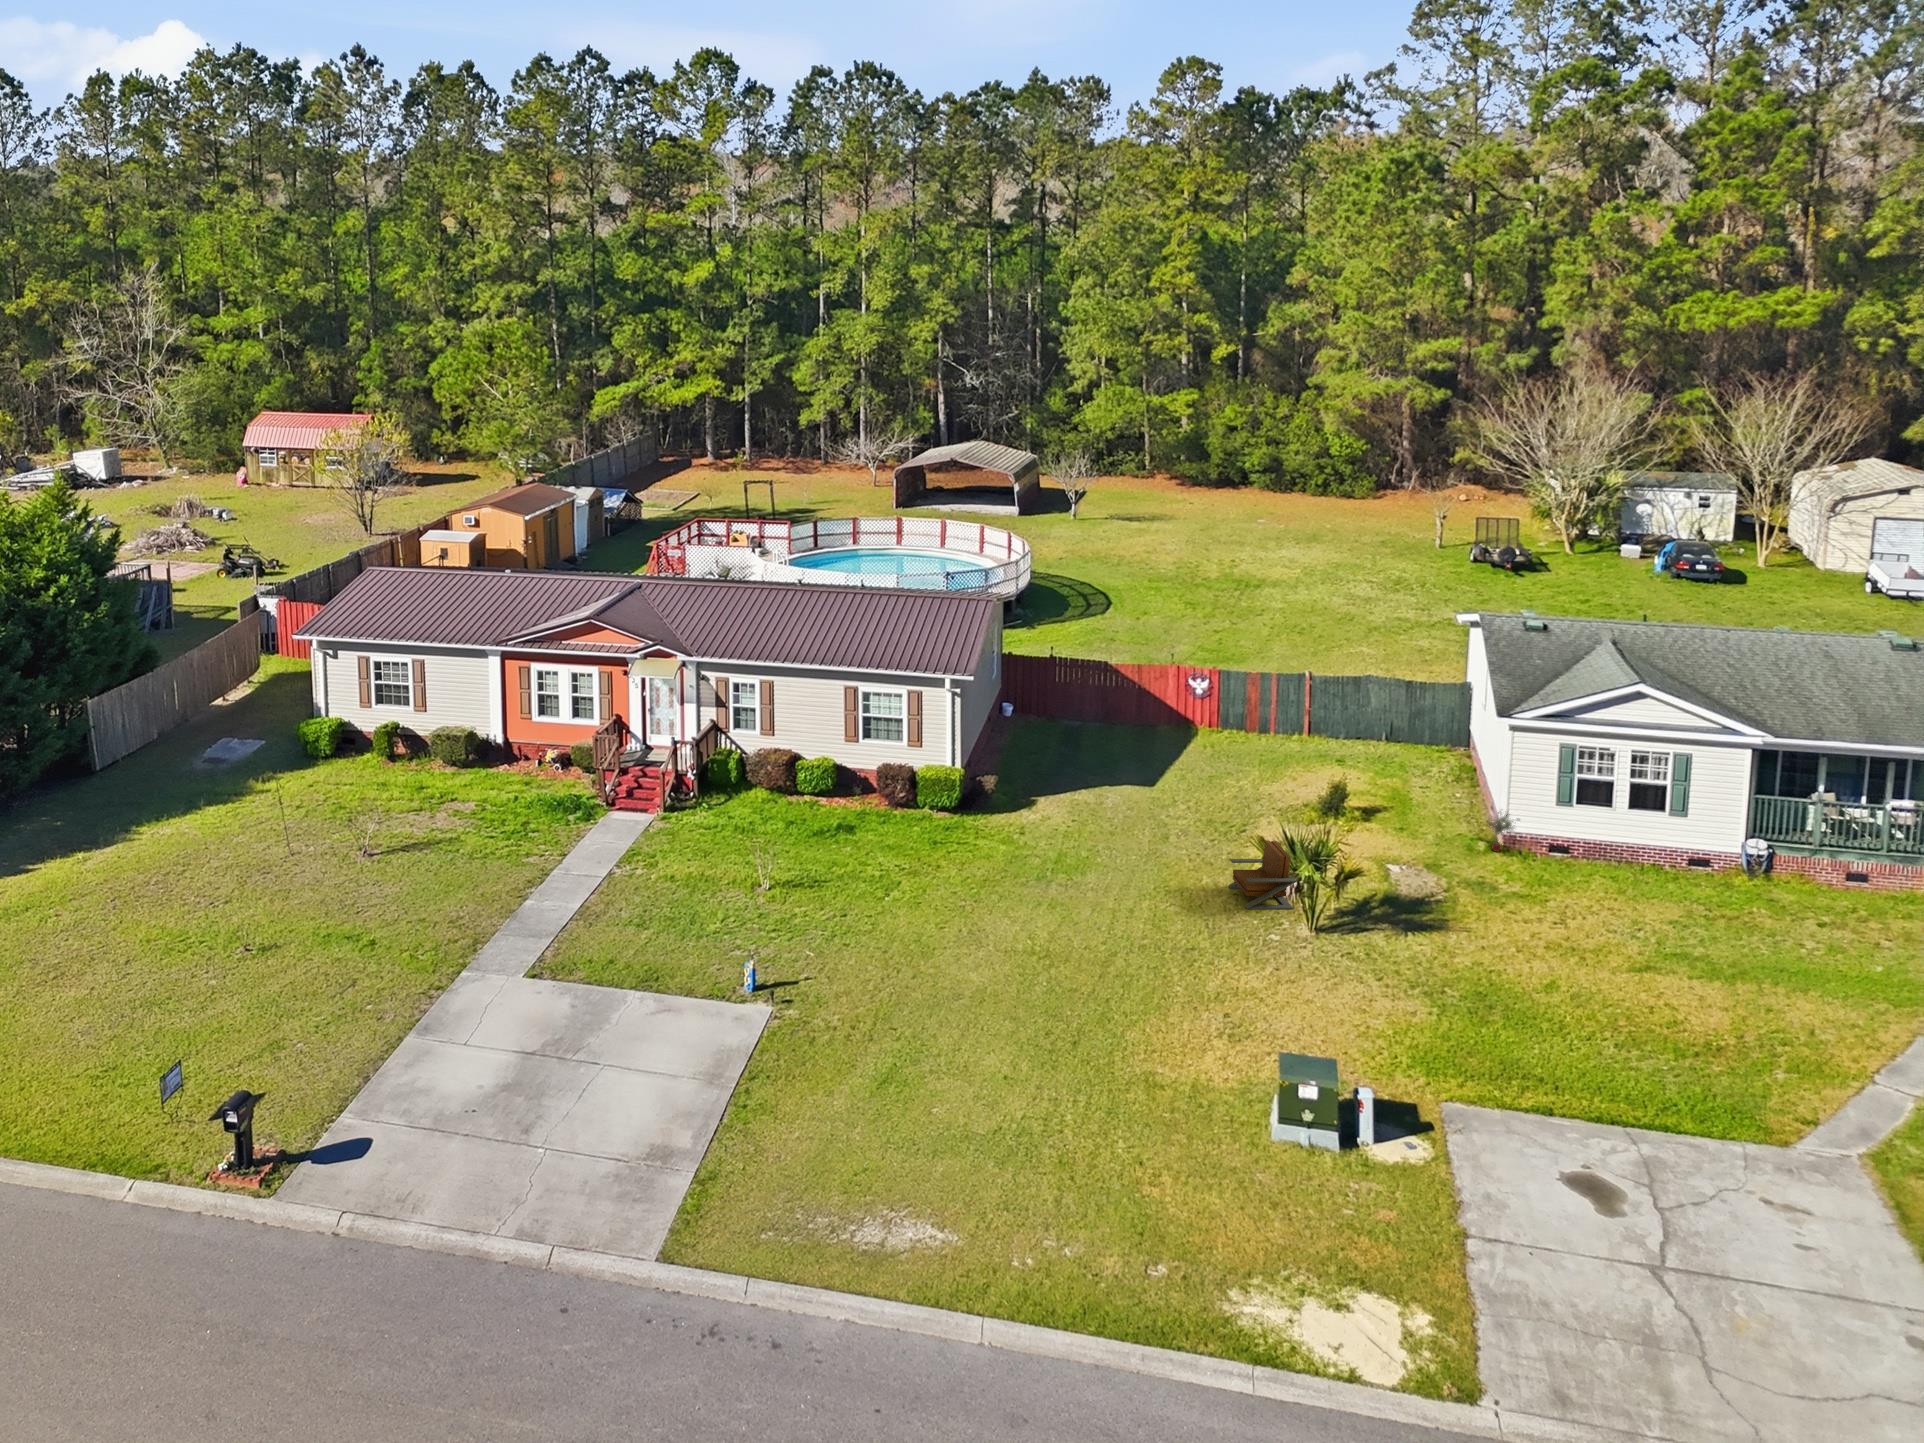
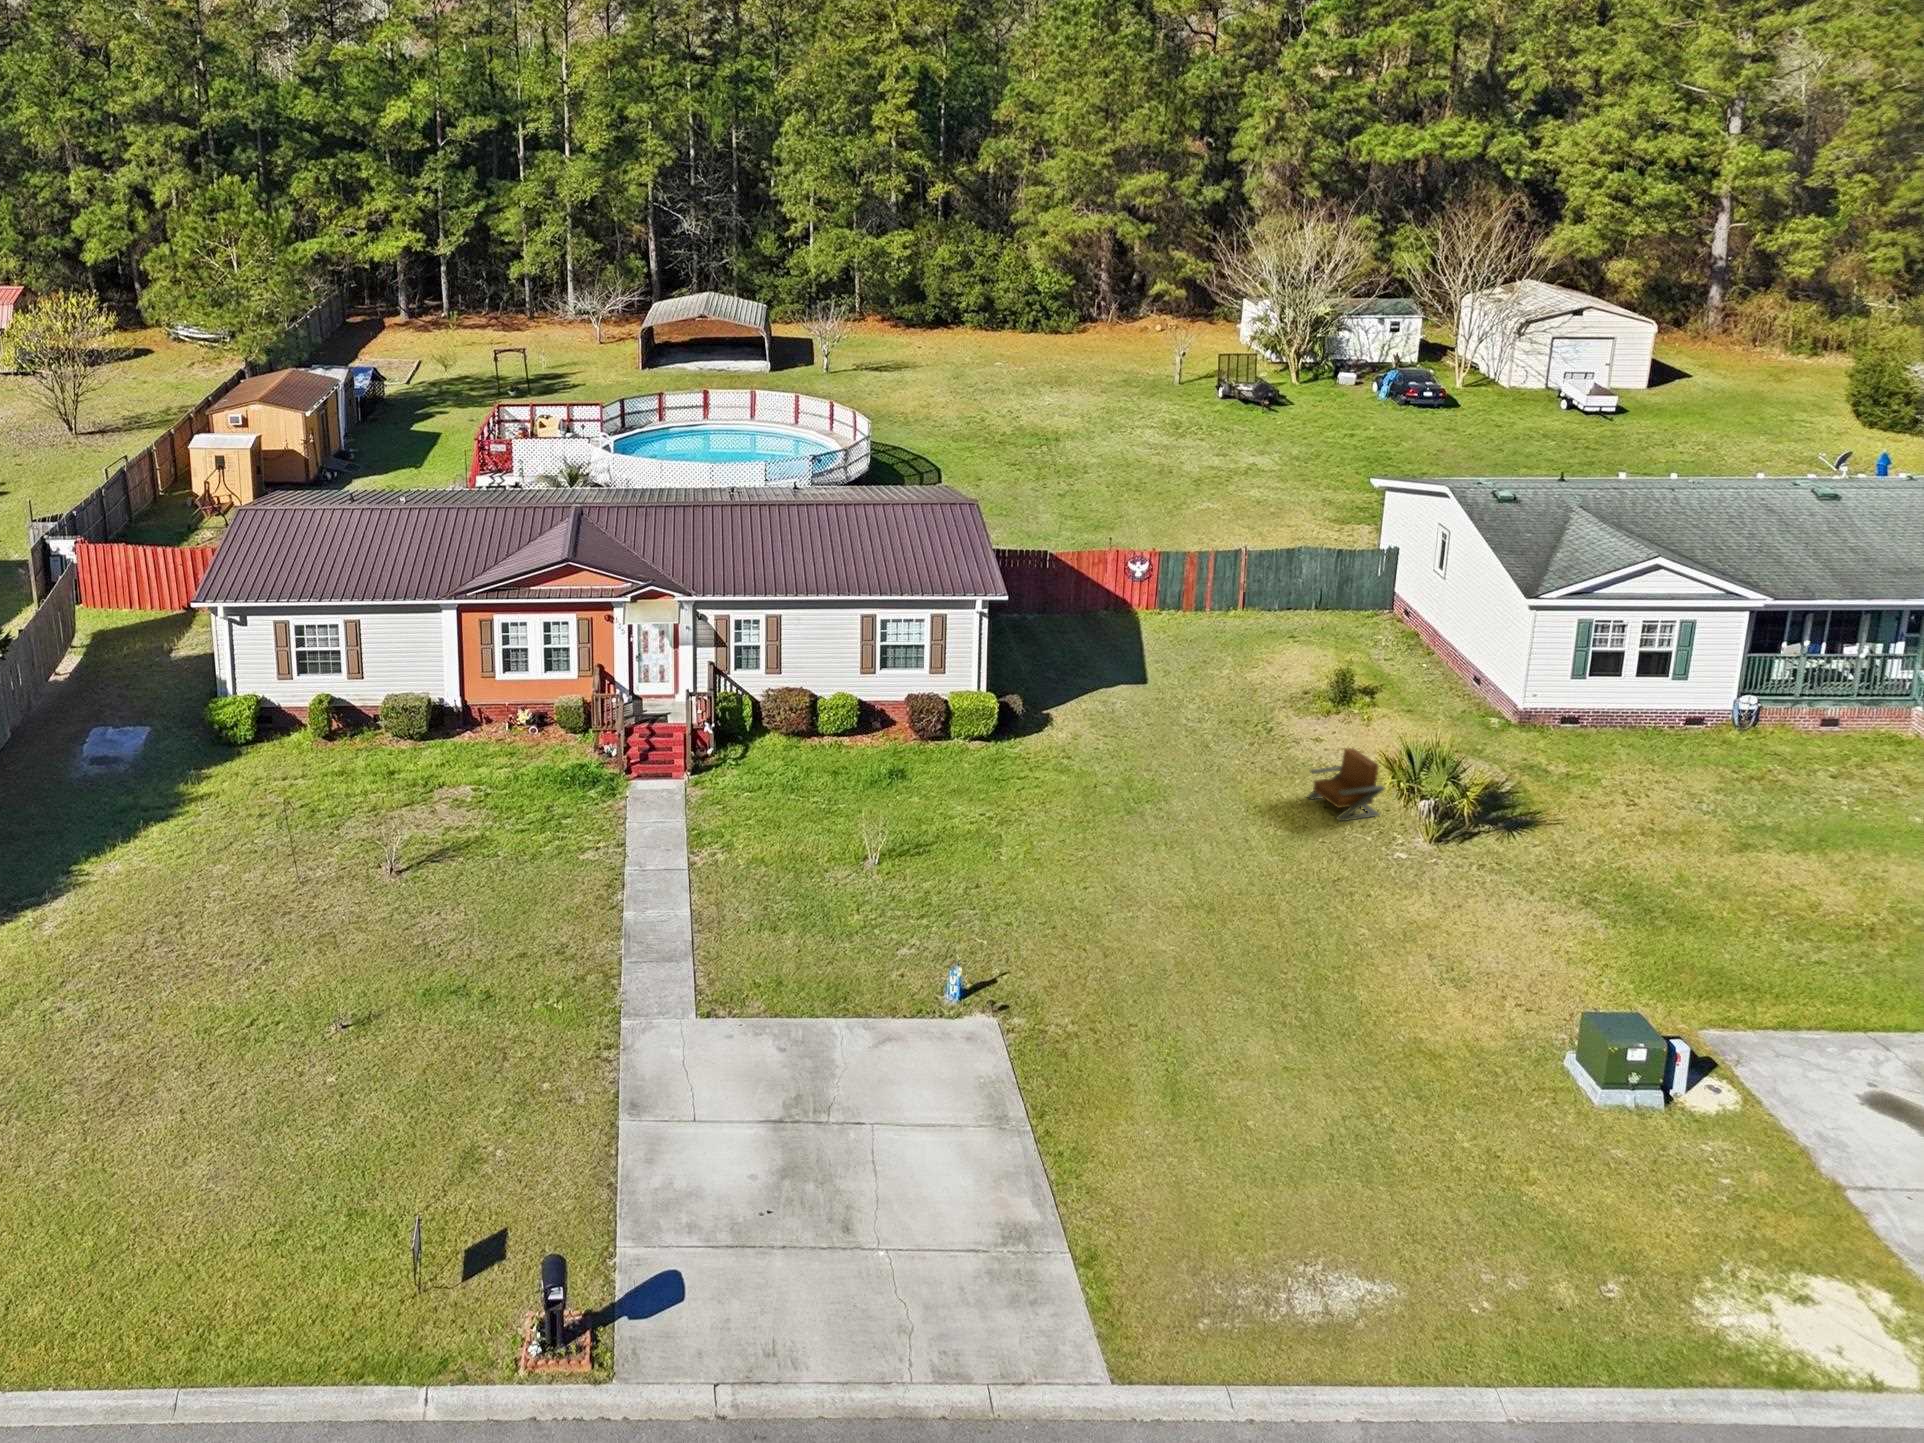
potted tree: present [1487,812,1514,852] -> none [1504,687,1538,728]

